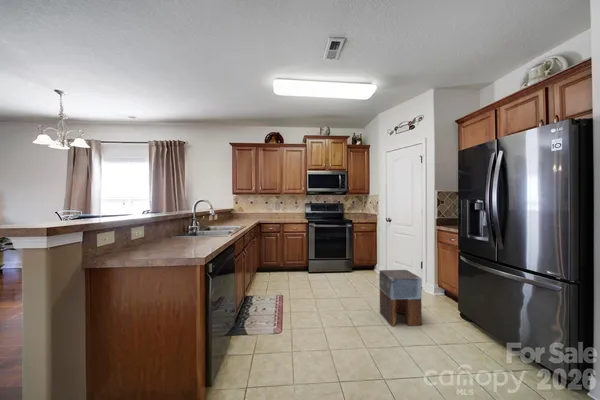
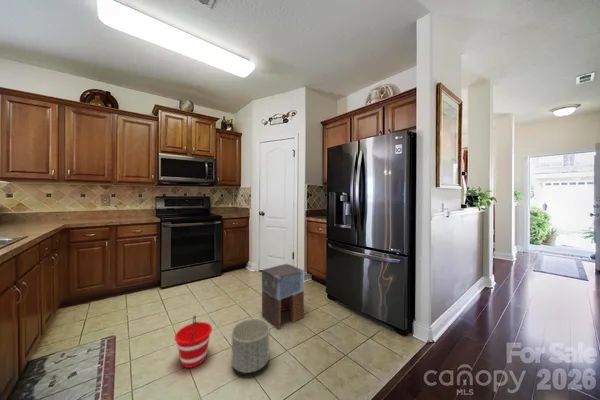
bucket: none [310,292,335,328] -> present [175,316,212,368]
planter: none [346,306,377,345] -> present [232,319,269,373]

